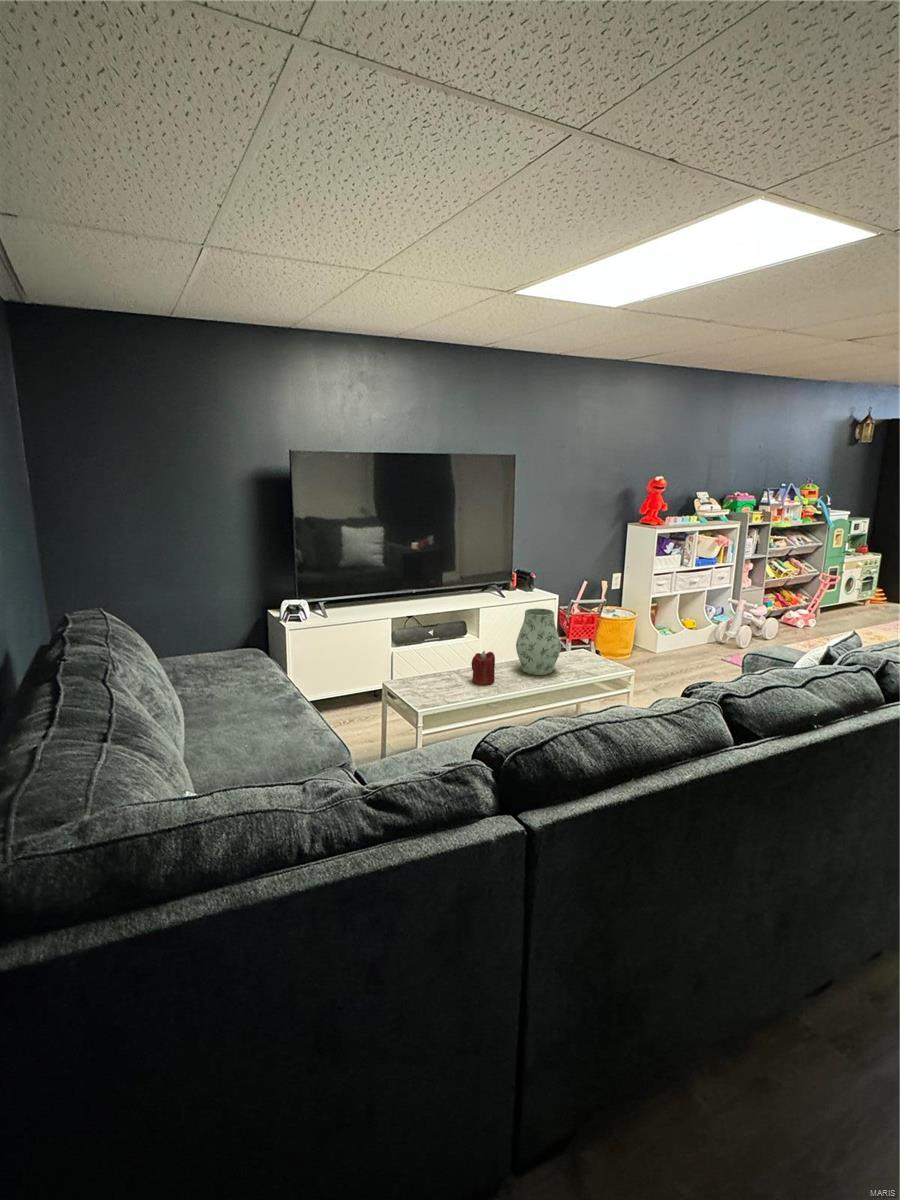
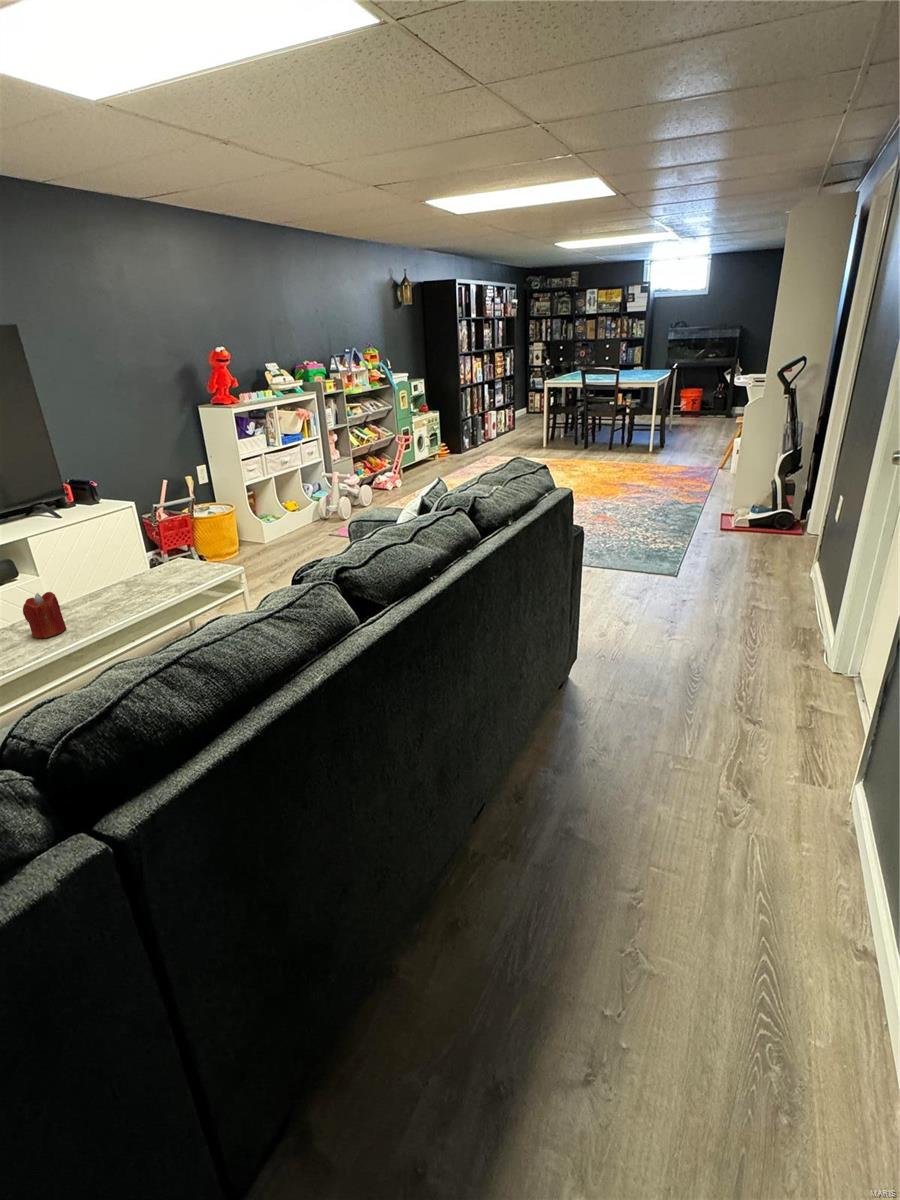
vase: present [516,608,561,675] -> none [84,521,147,606]

